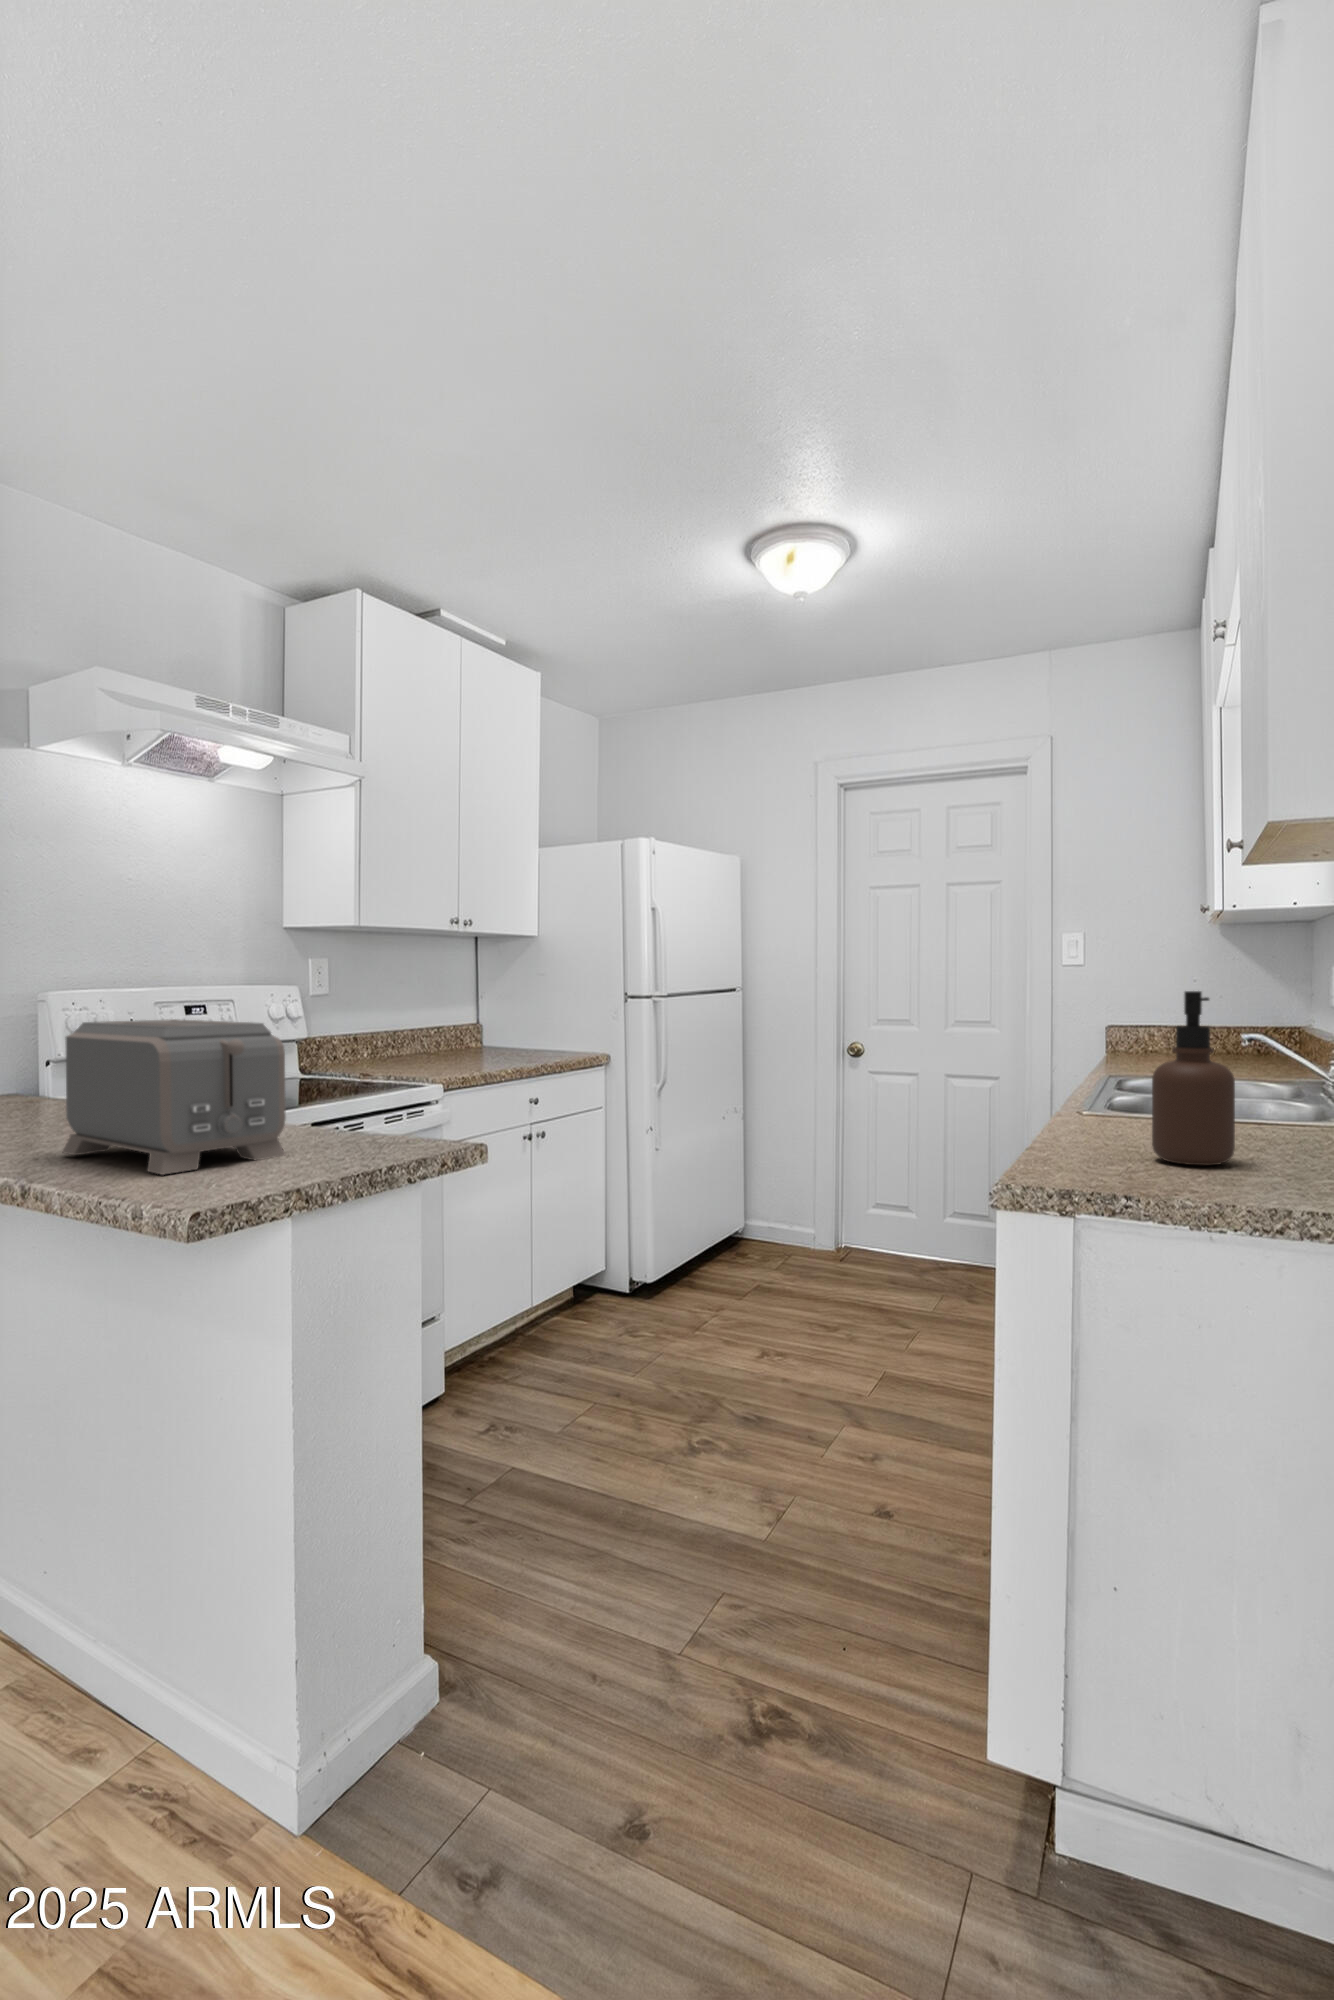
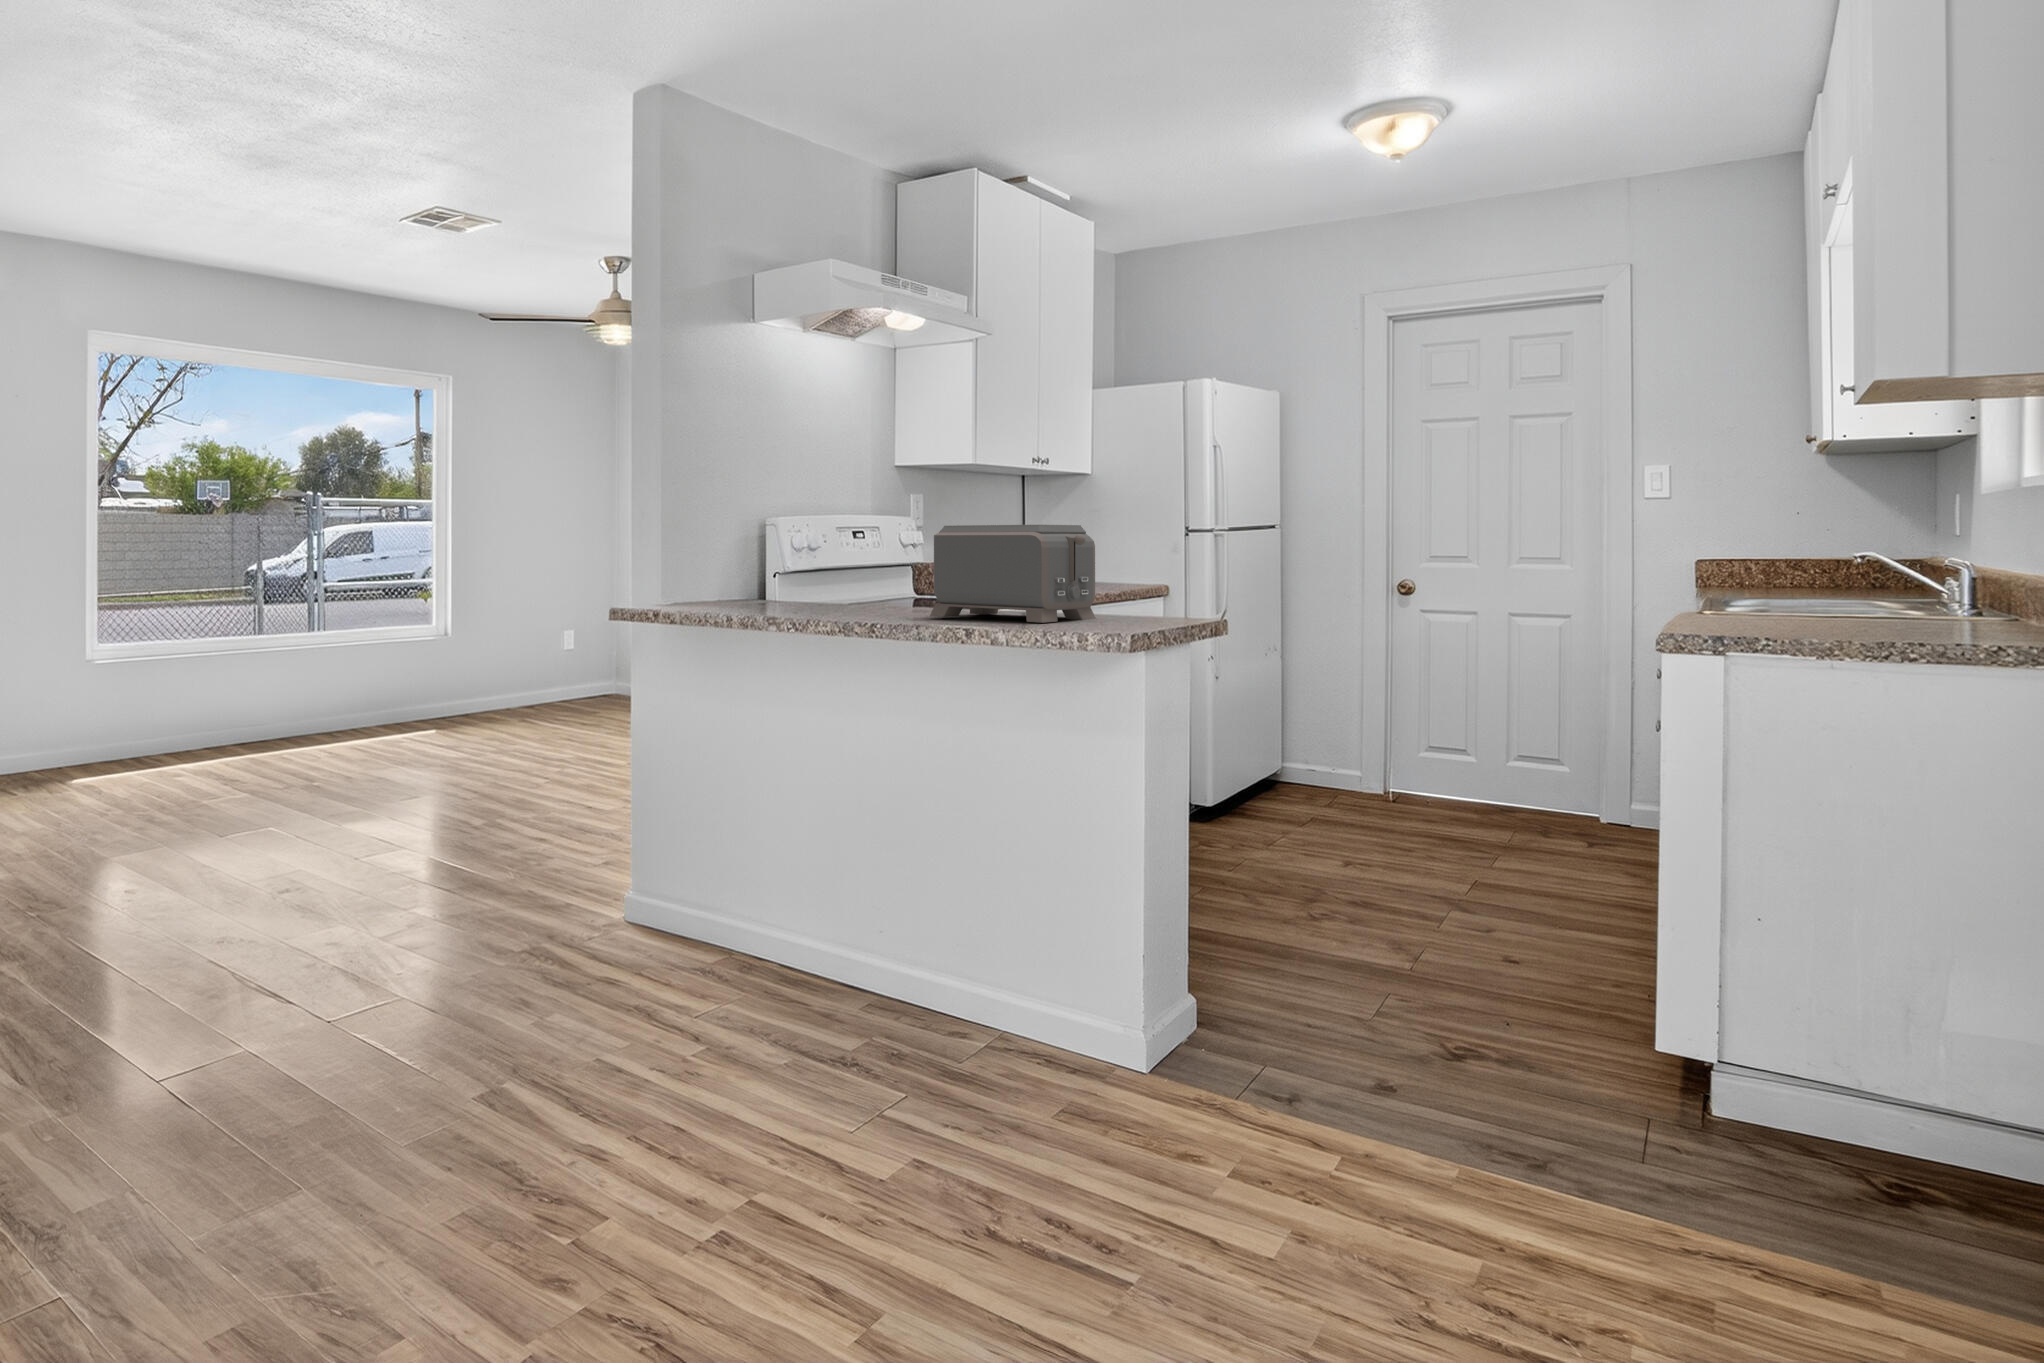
soap dispenser: present [1152,991,1235,1165] -> none [1779,500,1850,630]

